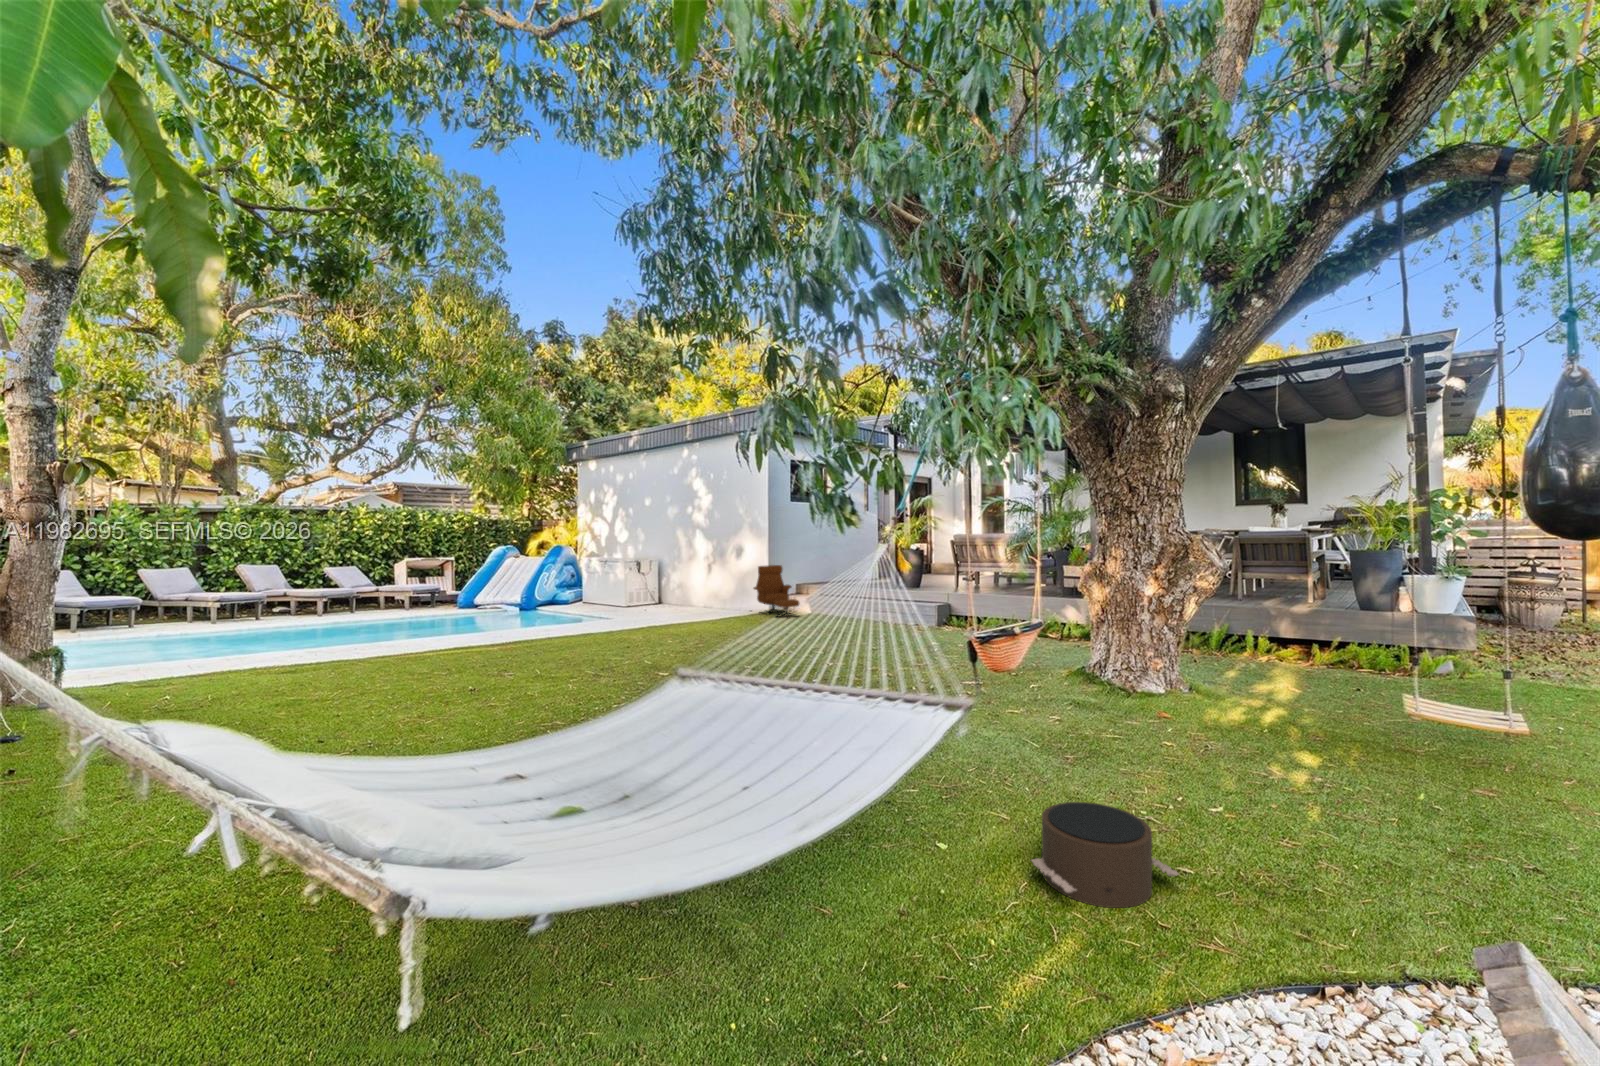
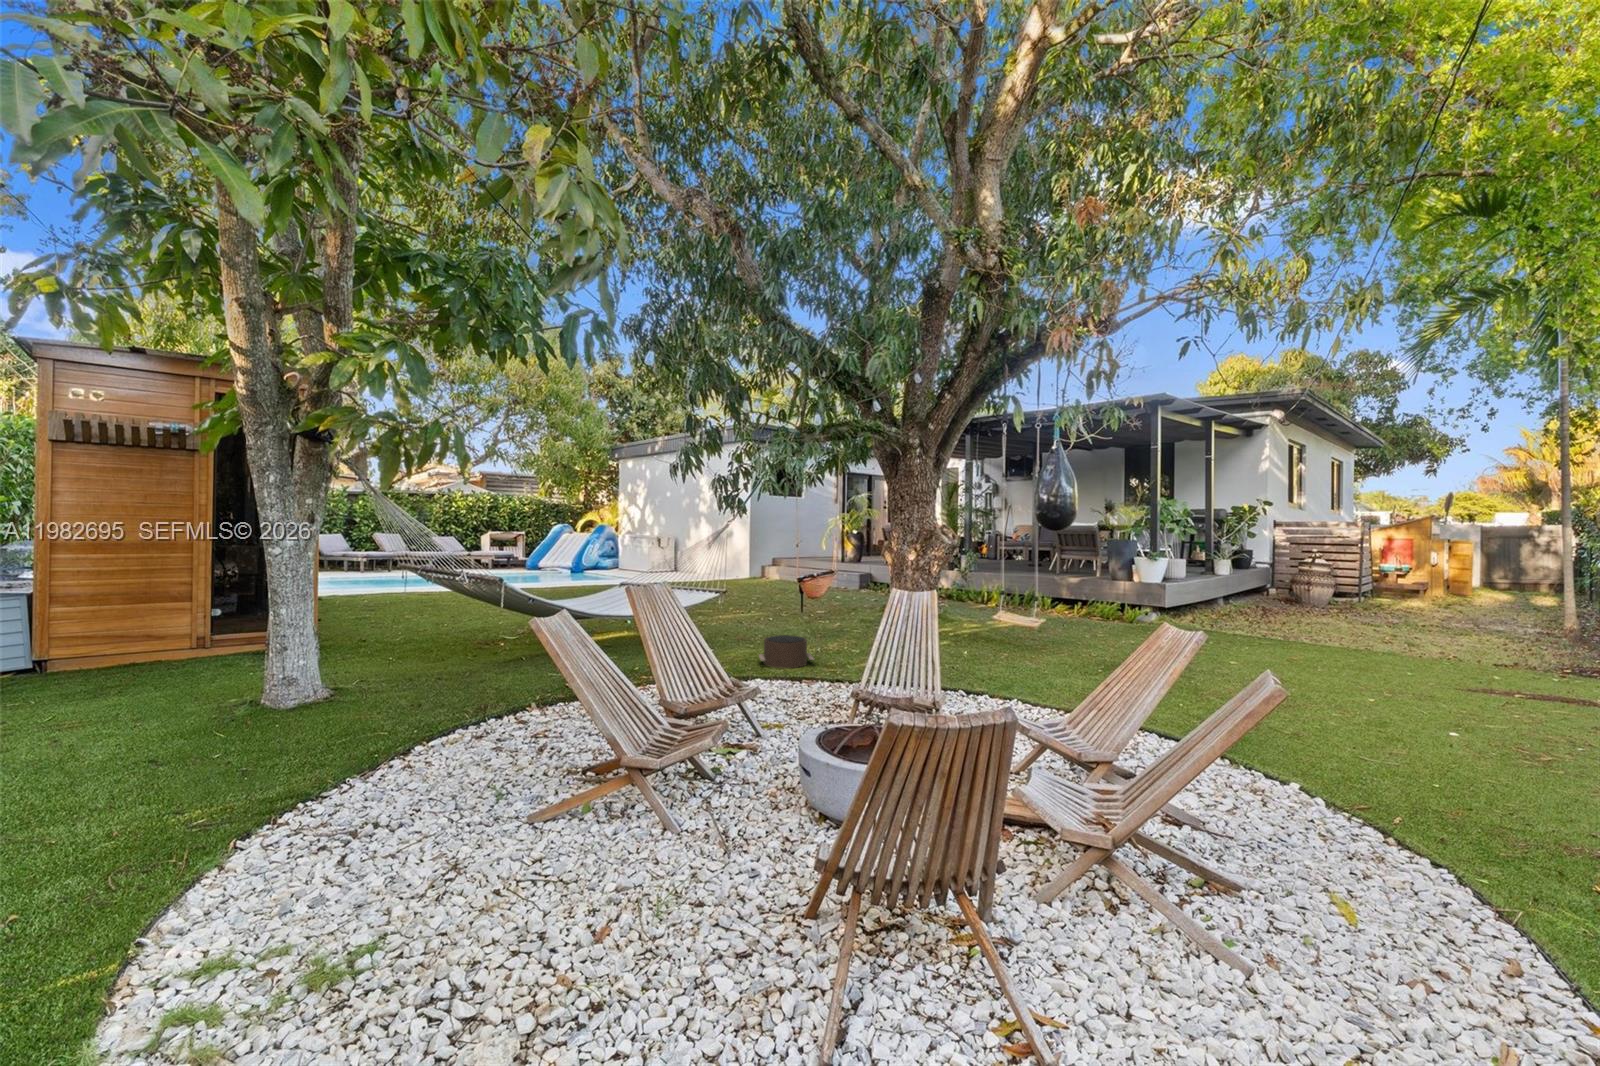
lounge chair: present [754,565,799,618] -> none [740,544,772,583]

